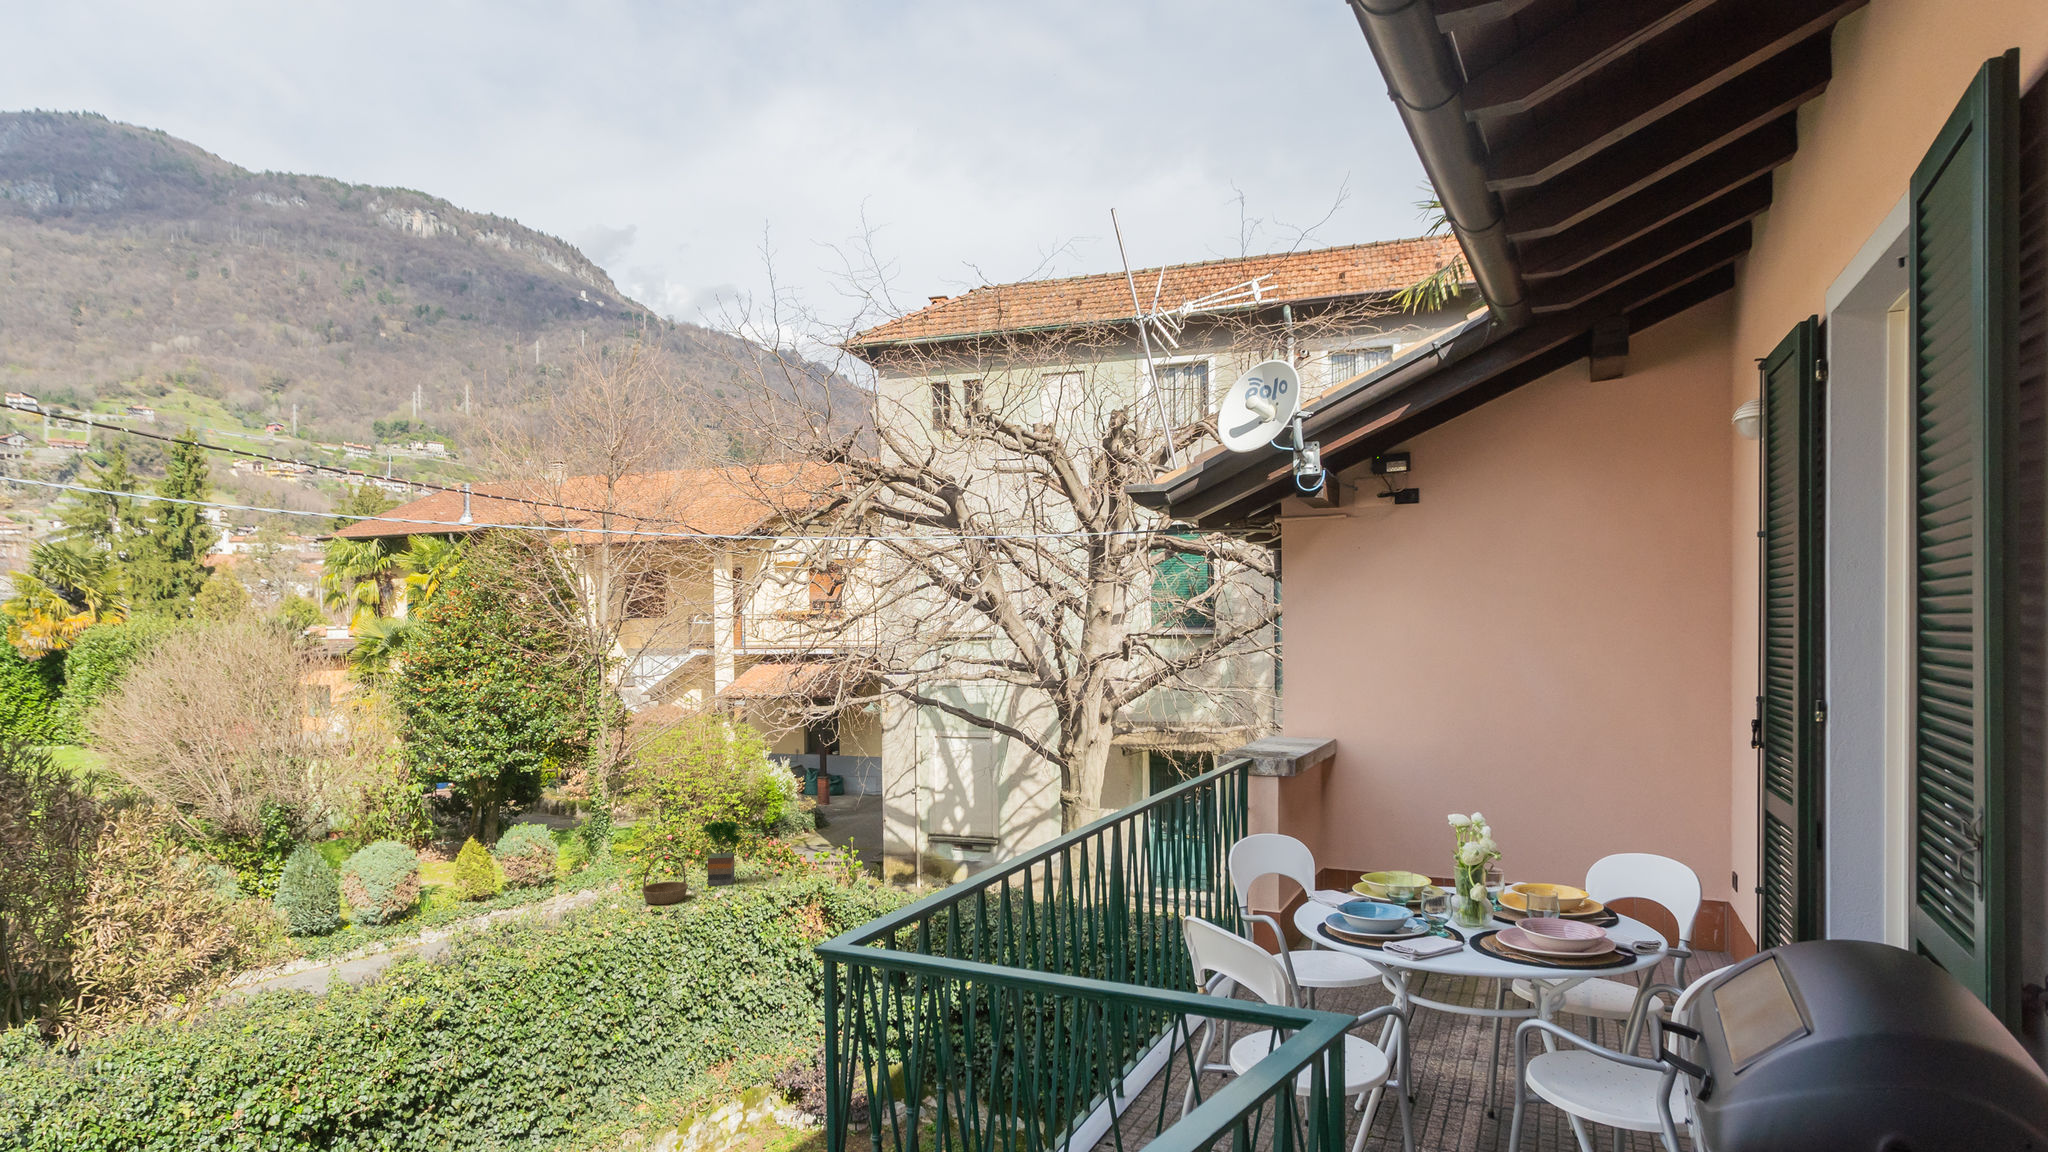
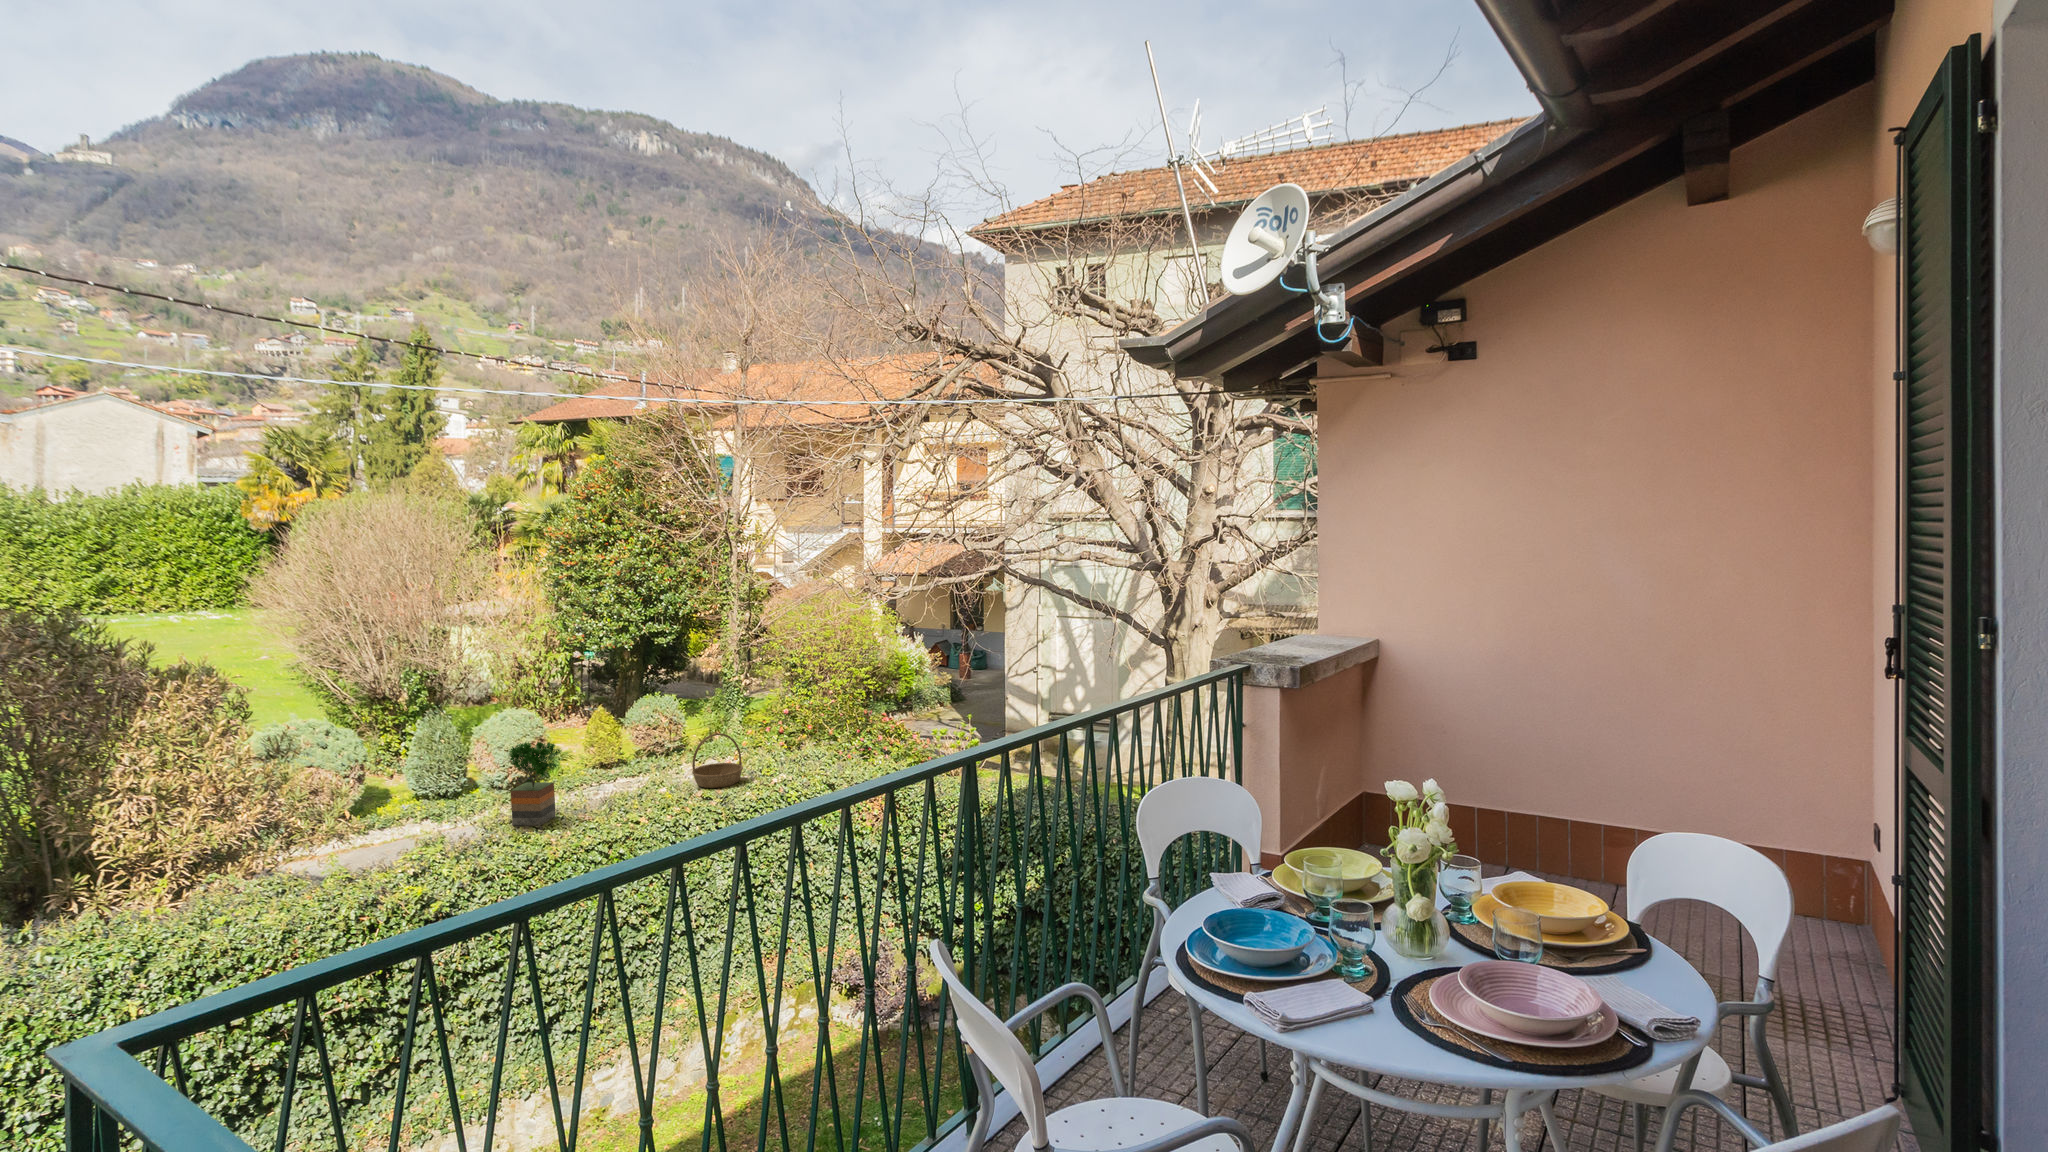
potted tree: present [702,821,743,886] -> present [509,742,562,825]

